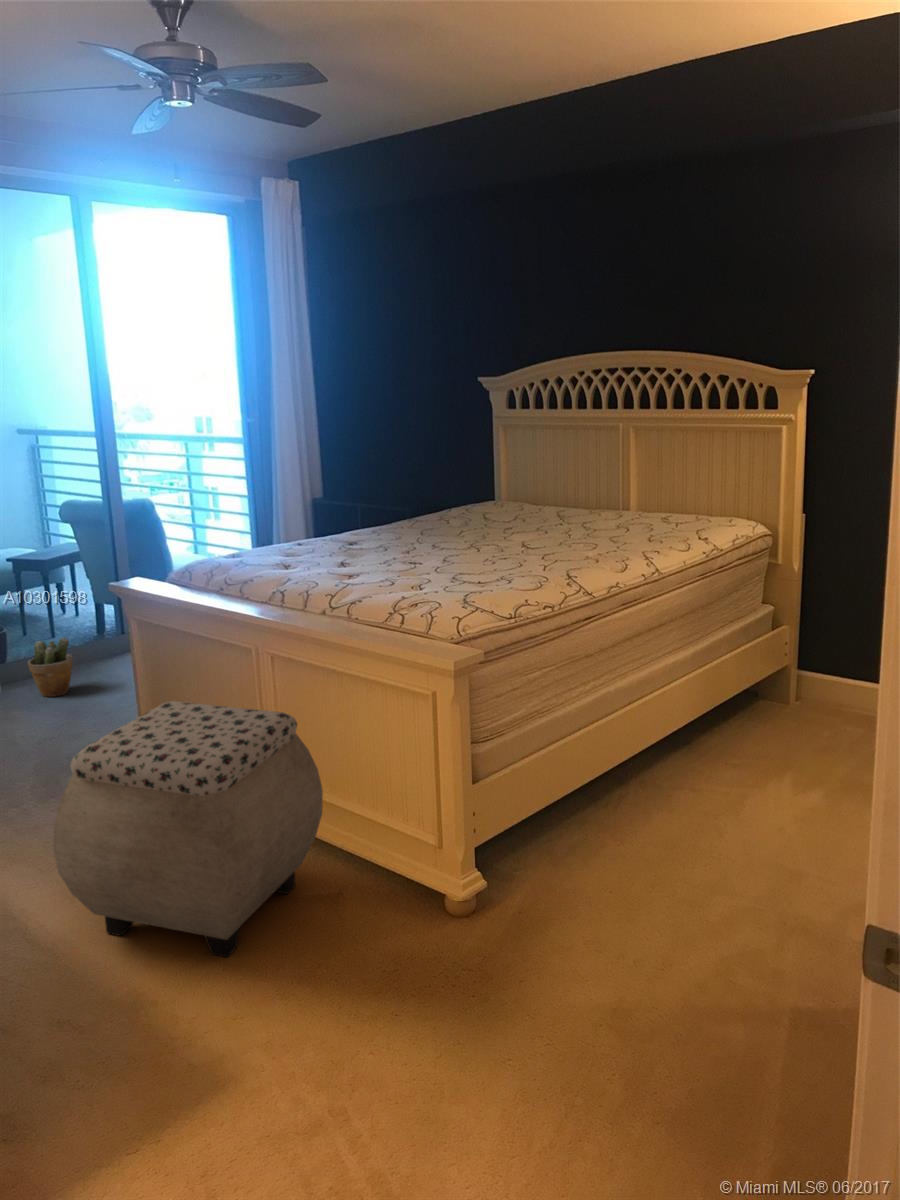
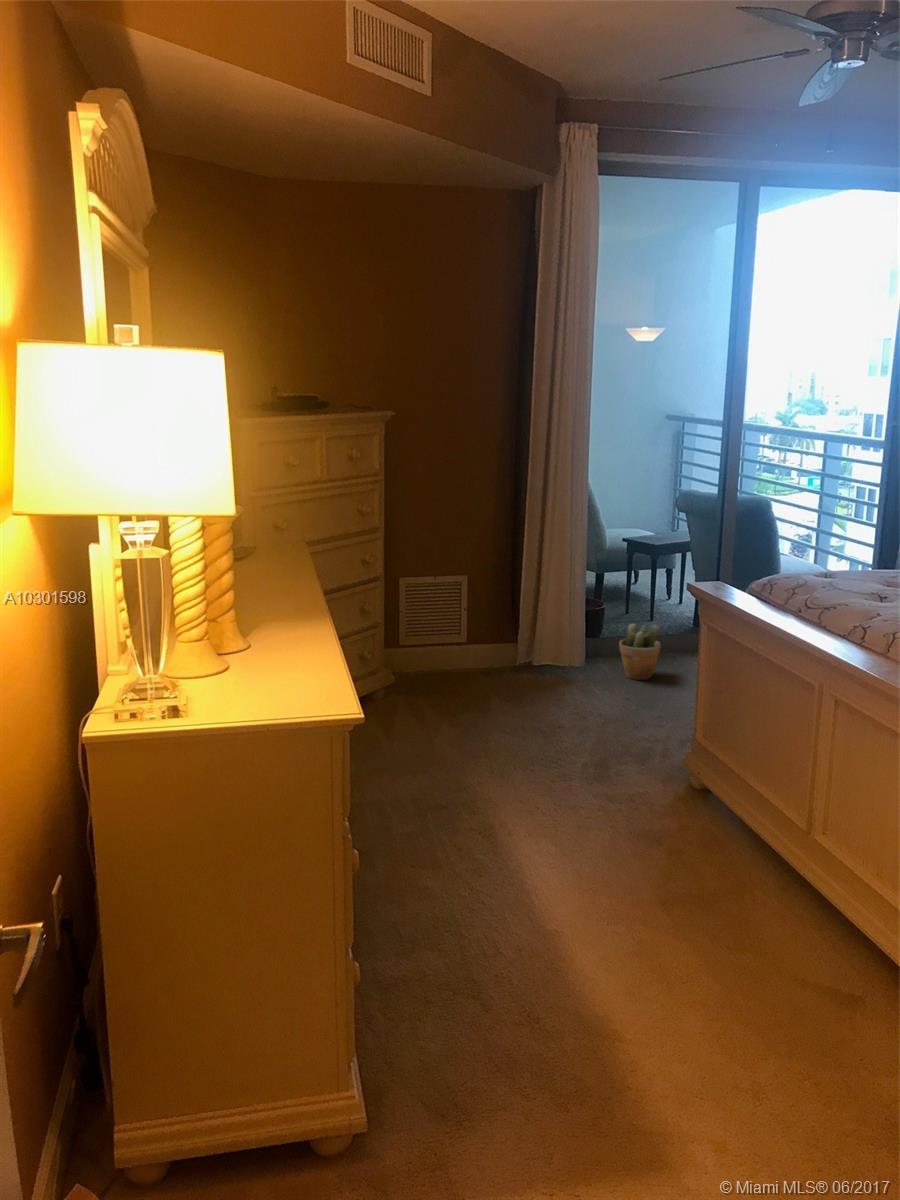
ottoman: present [53,701,323,957] -> none [561,723,861,1019]

